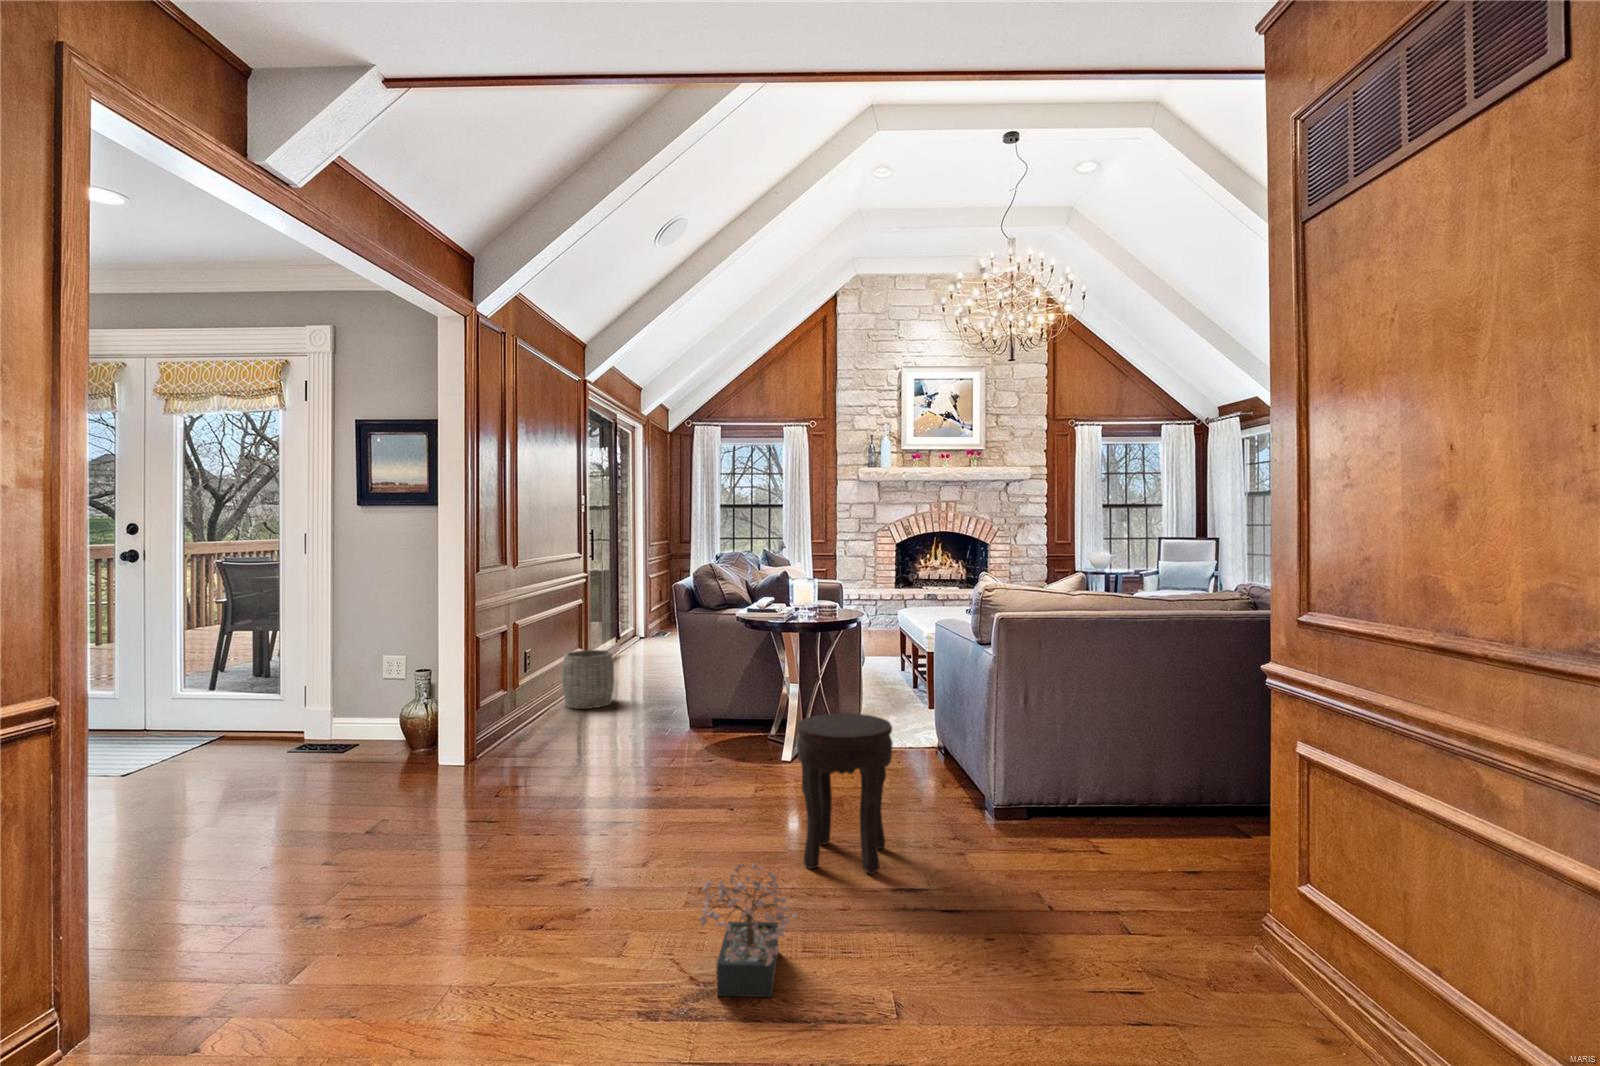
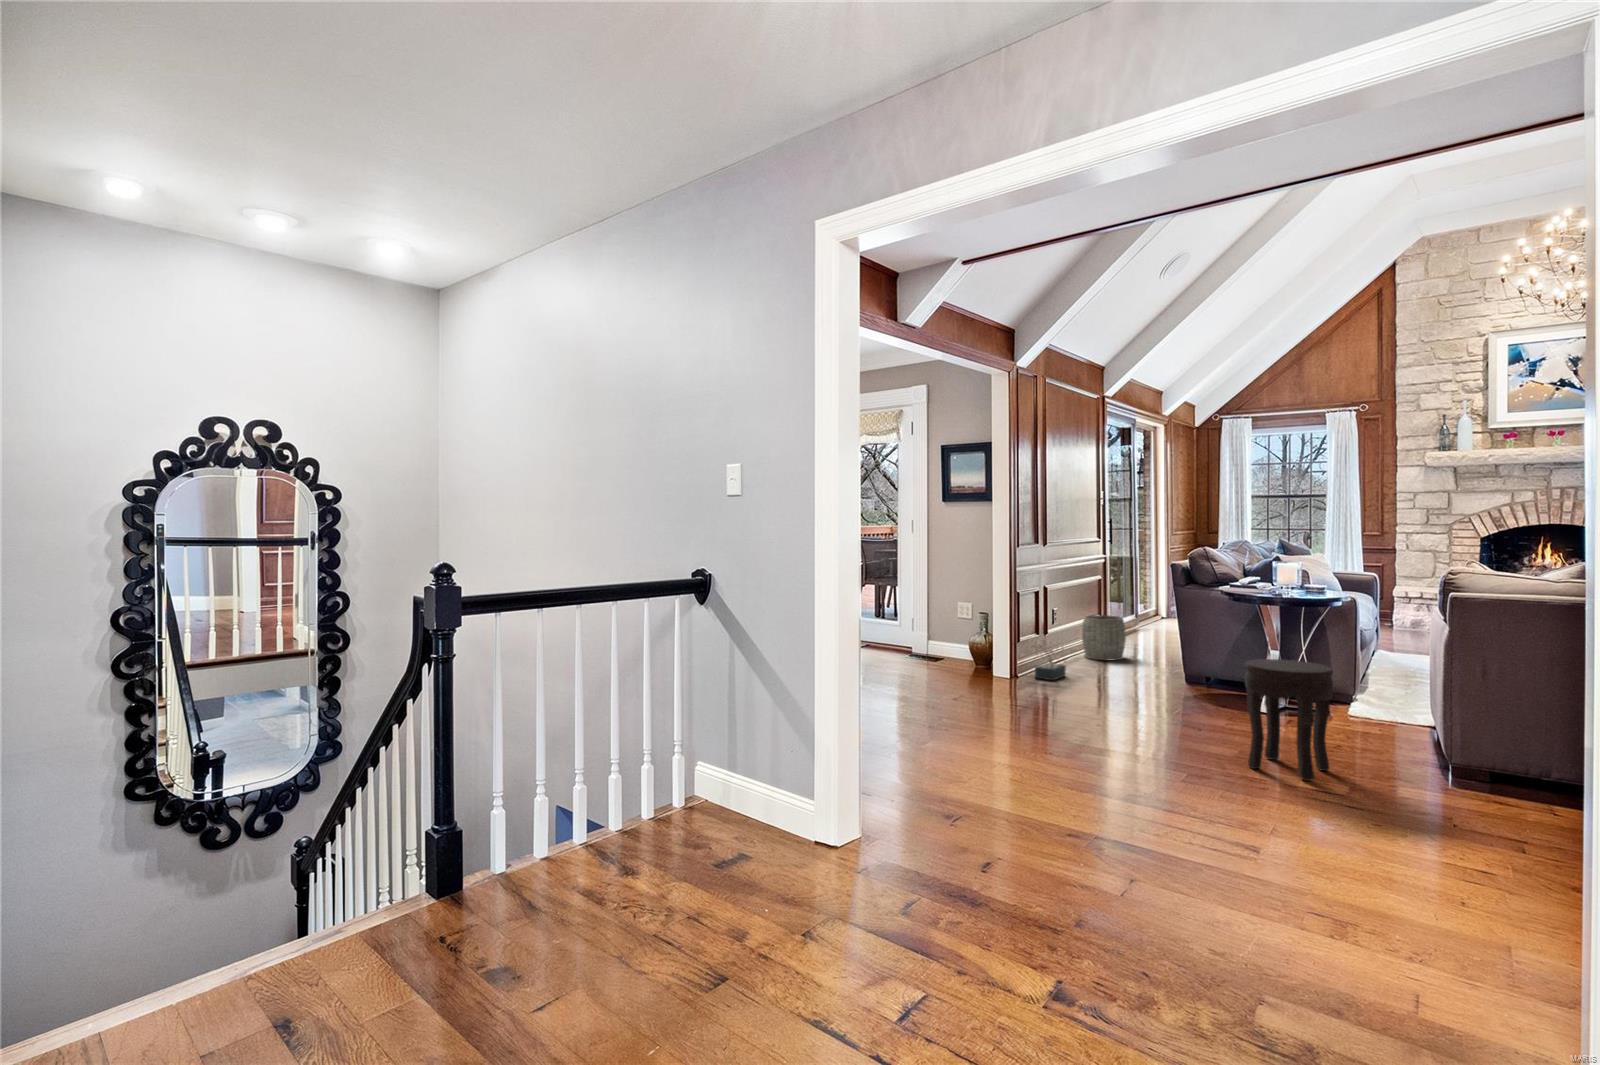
decorative plant: present [699,863,797,997] -> present [1028,637,1066,680]

